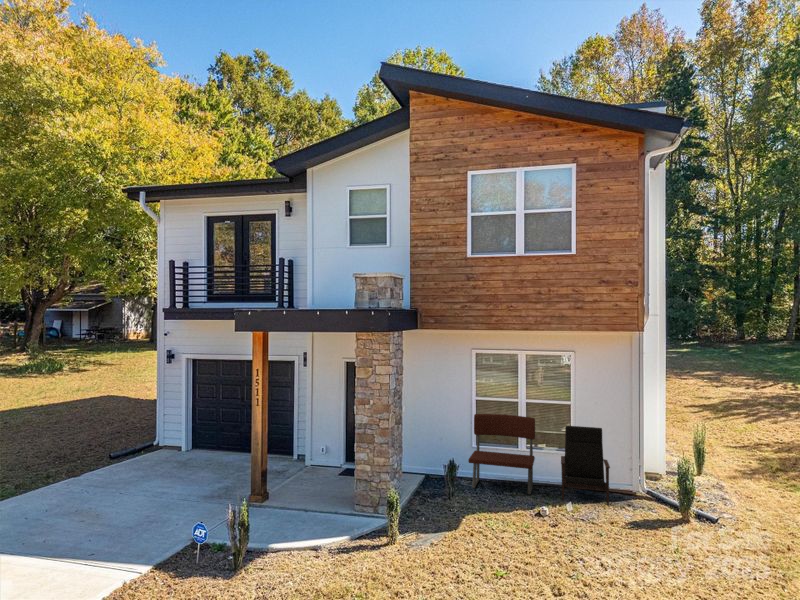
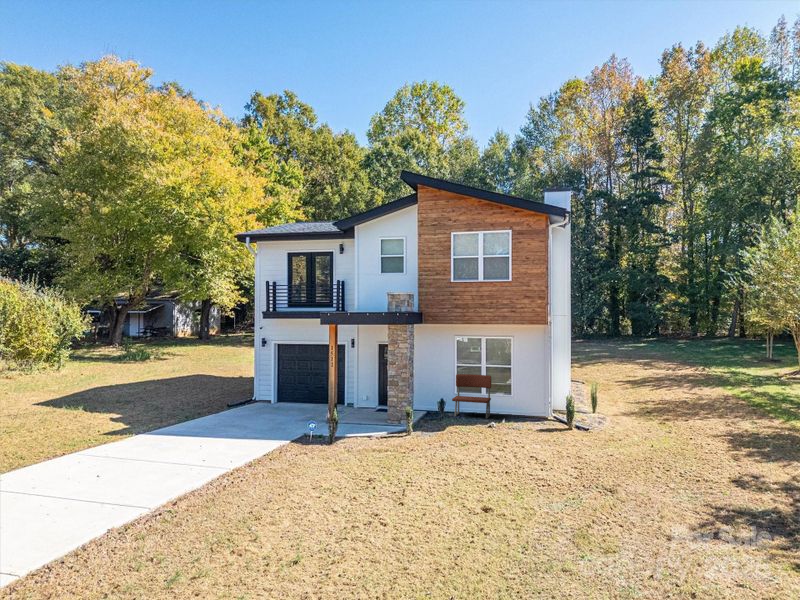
lounge chair: present [561,426,610,505] -> none [504,380,532,422]

